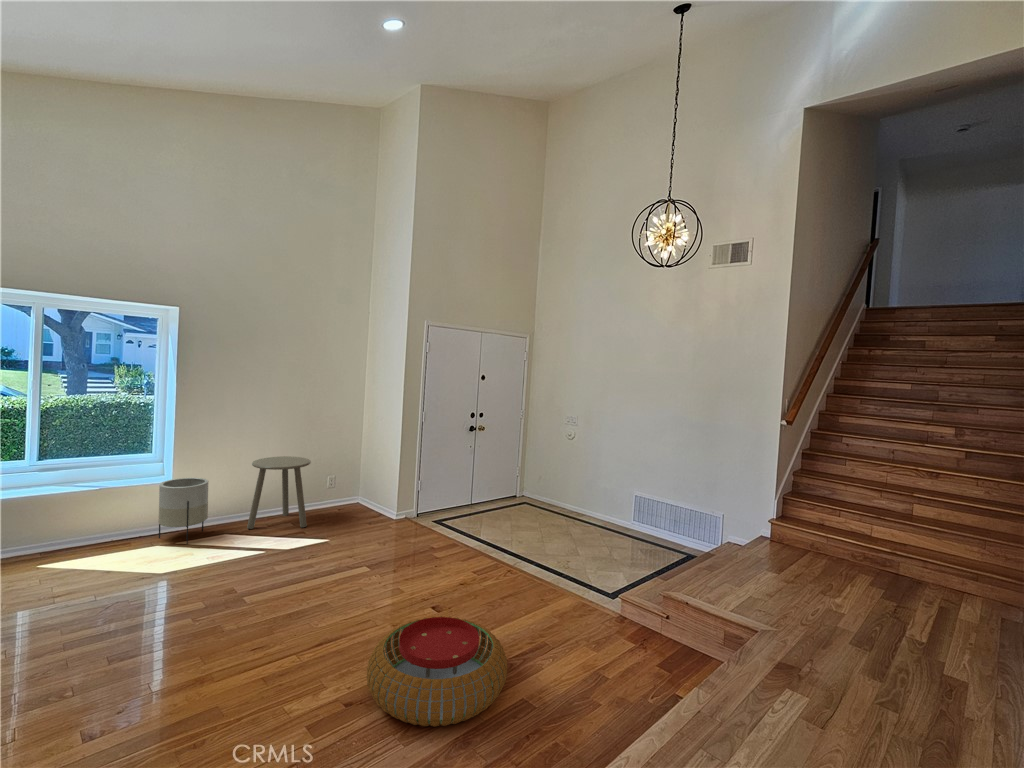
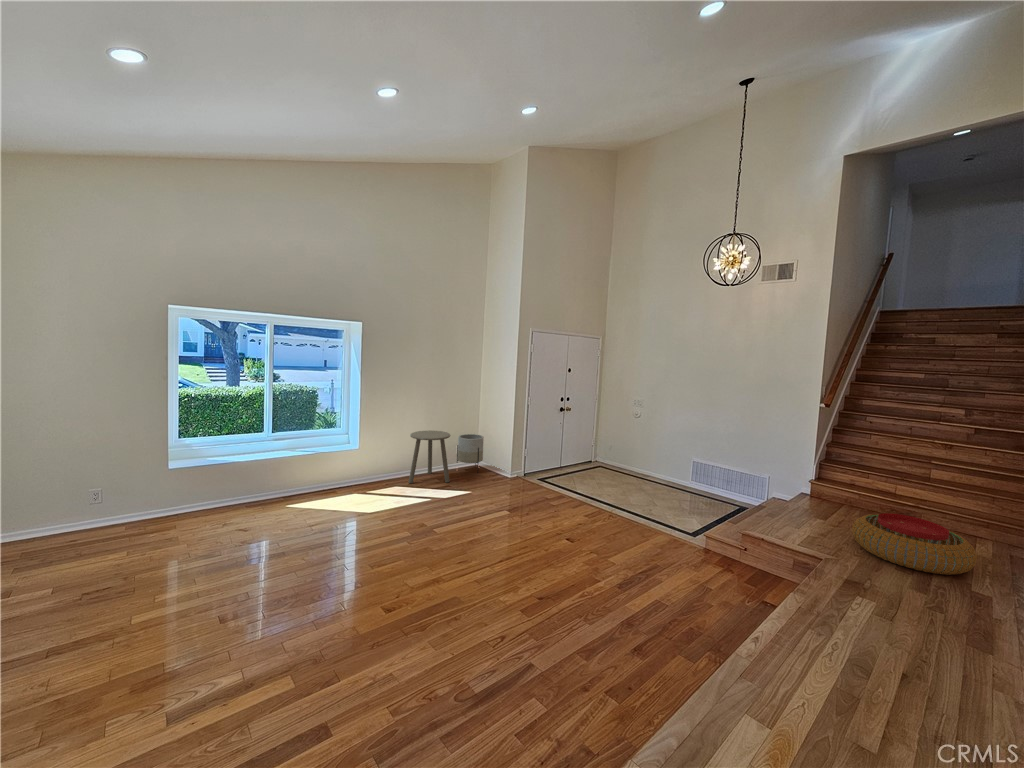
planter: present [158,478,209,544] -> present [457,434,484,473]
pouf: present [367,616,507,727] -> present [852,513,977,575]

